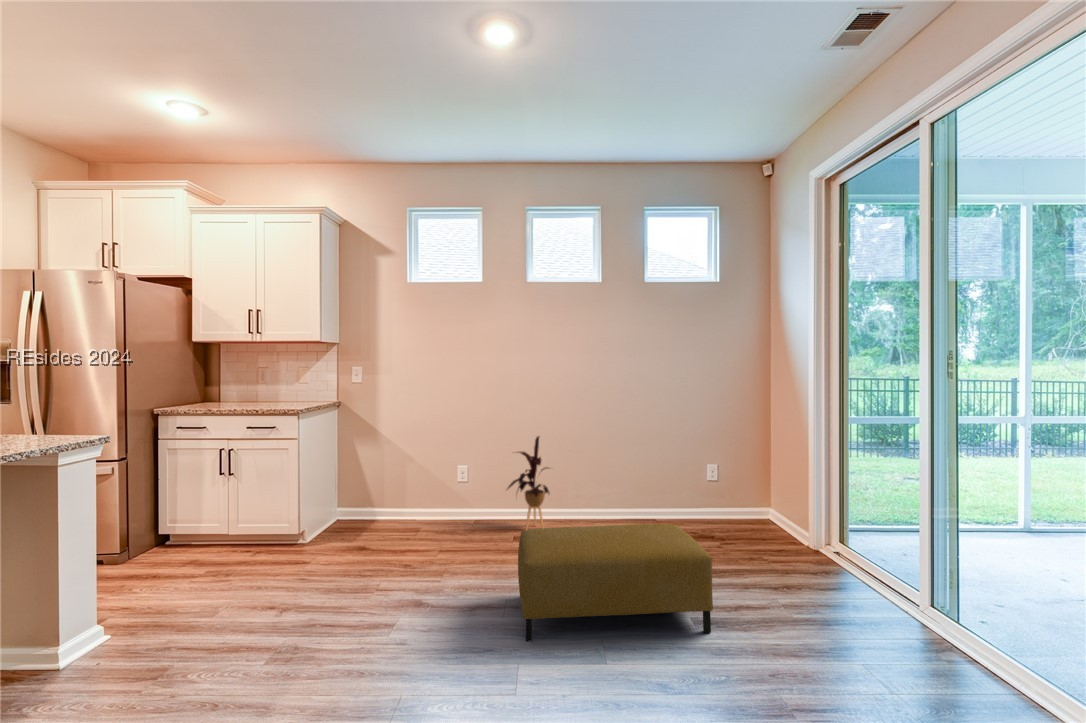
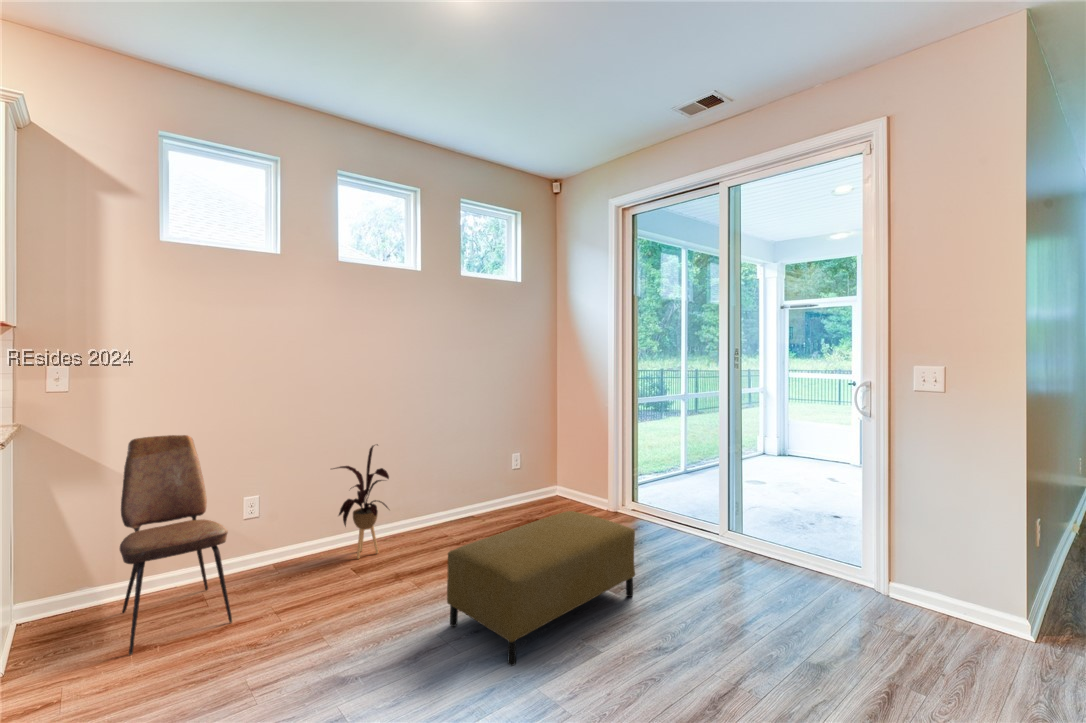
dining chair: none [357,414,426,550] -> present [120,435,232,655]

